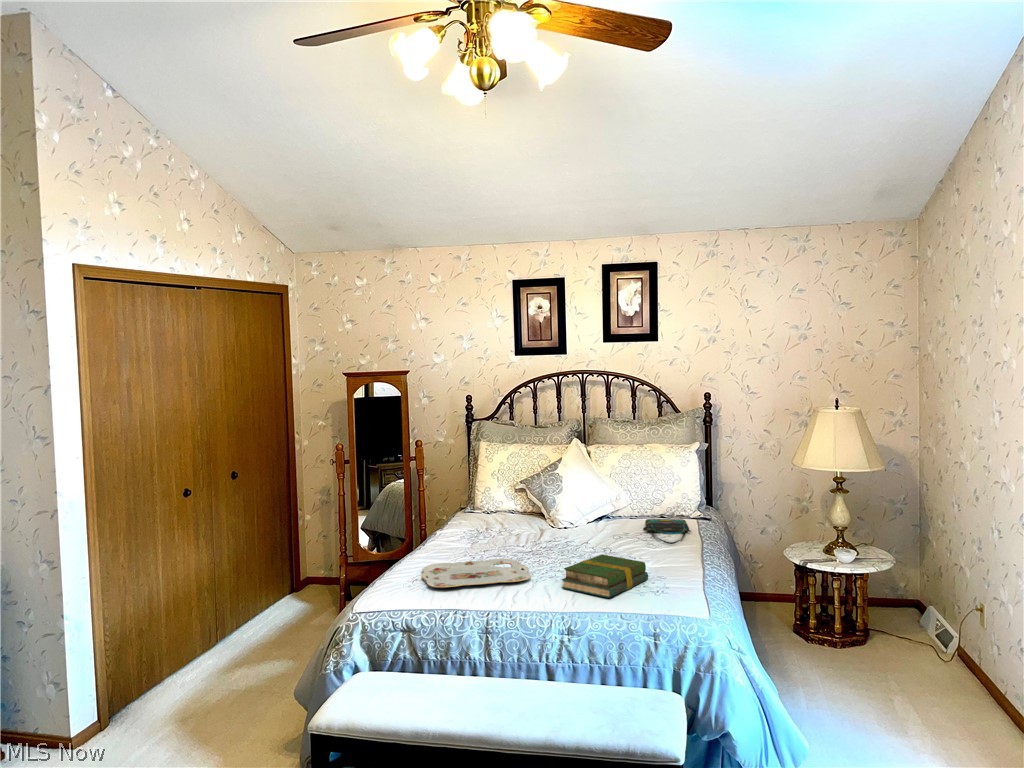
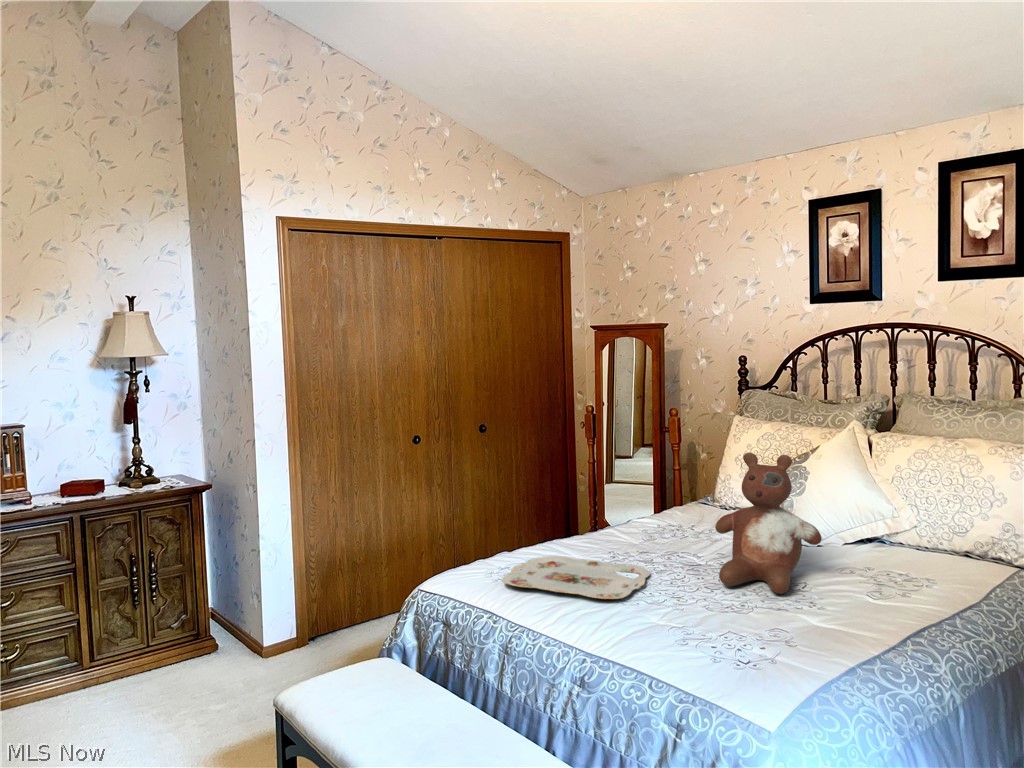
stuffed bear: none [550,464,620,558] -> present [715,452,822,594]
tote bag: present [643,519,691,544] -> none [889,552,984,597]
book: present [562,554,648,598] -> none [642,587,777,651]

